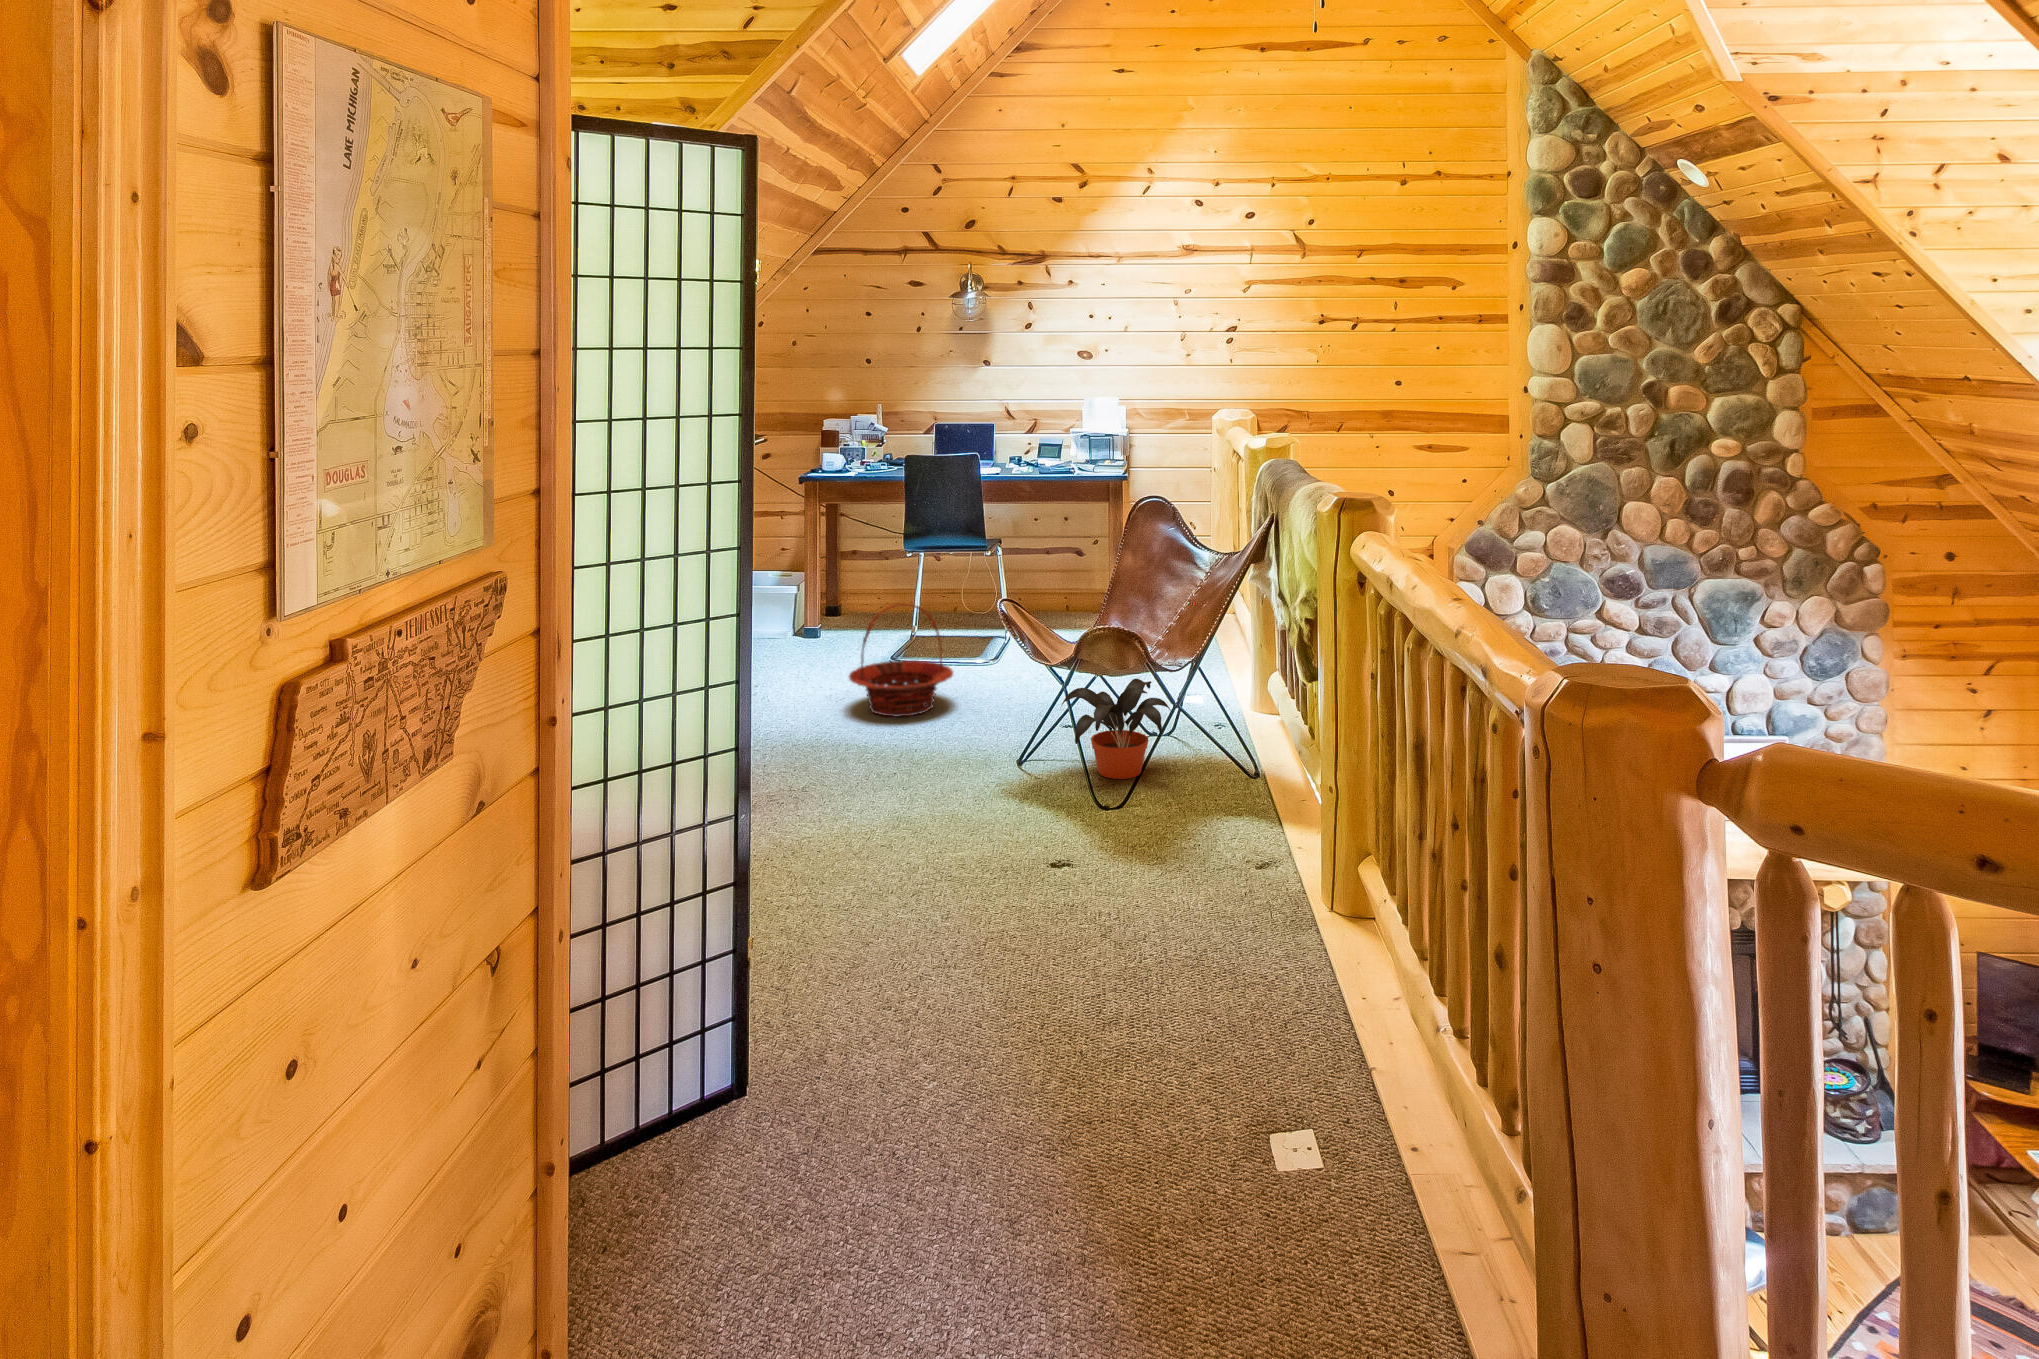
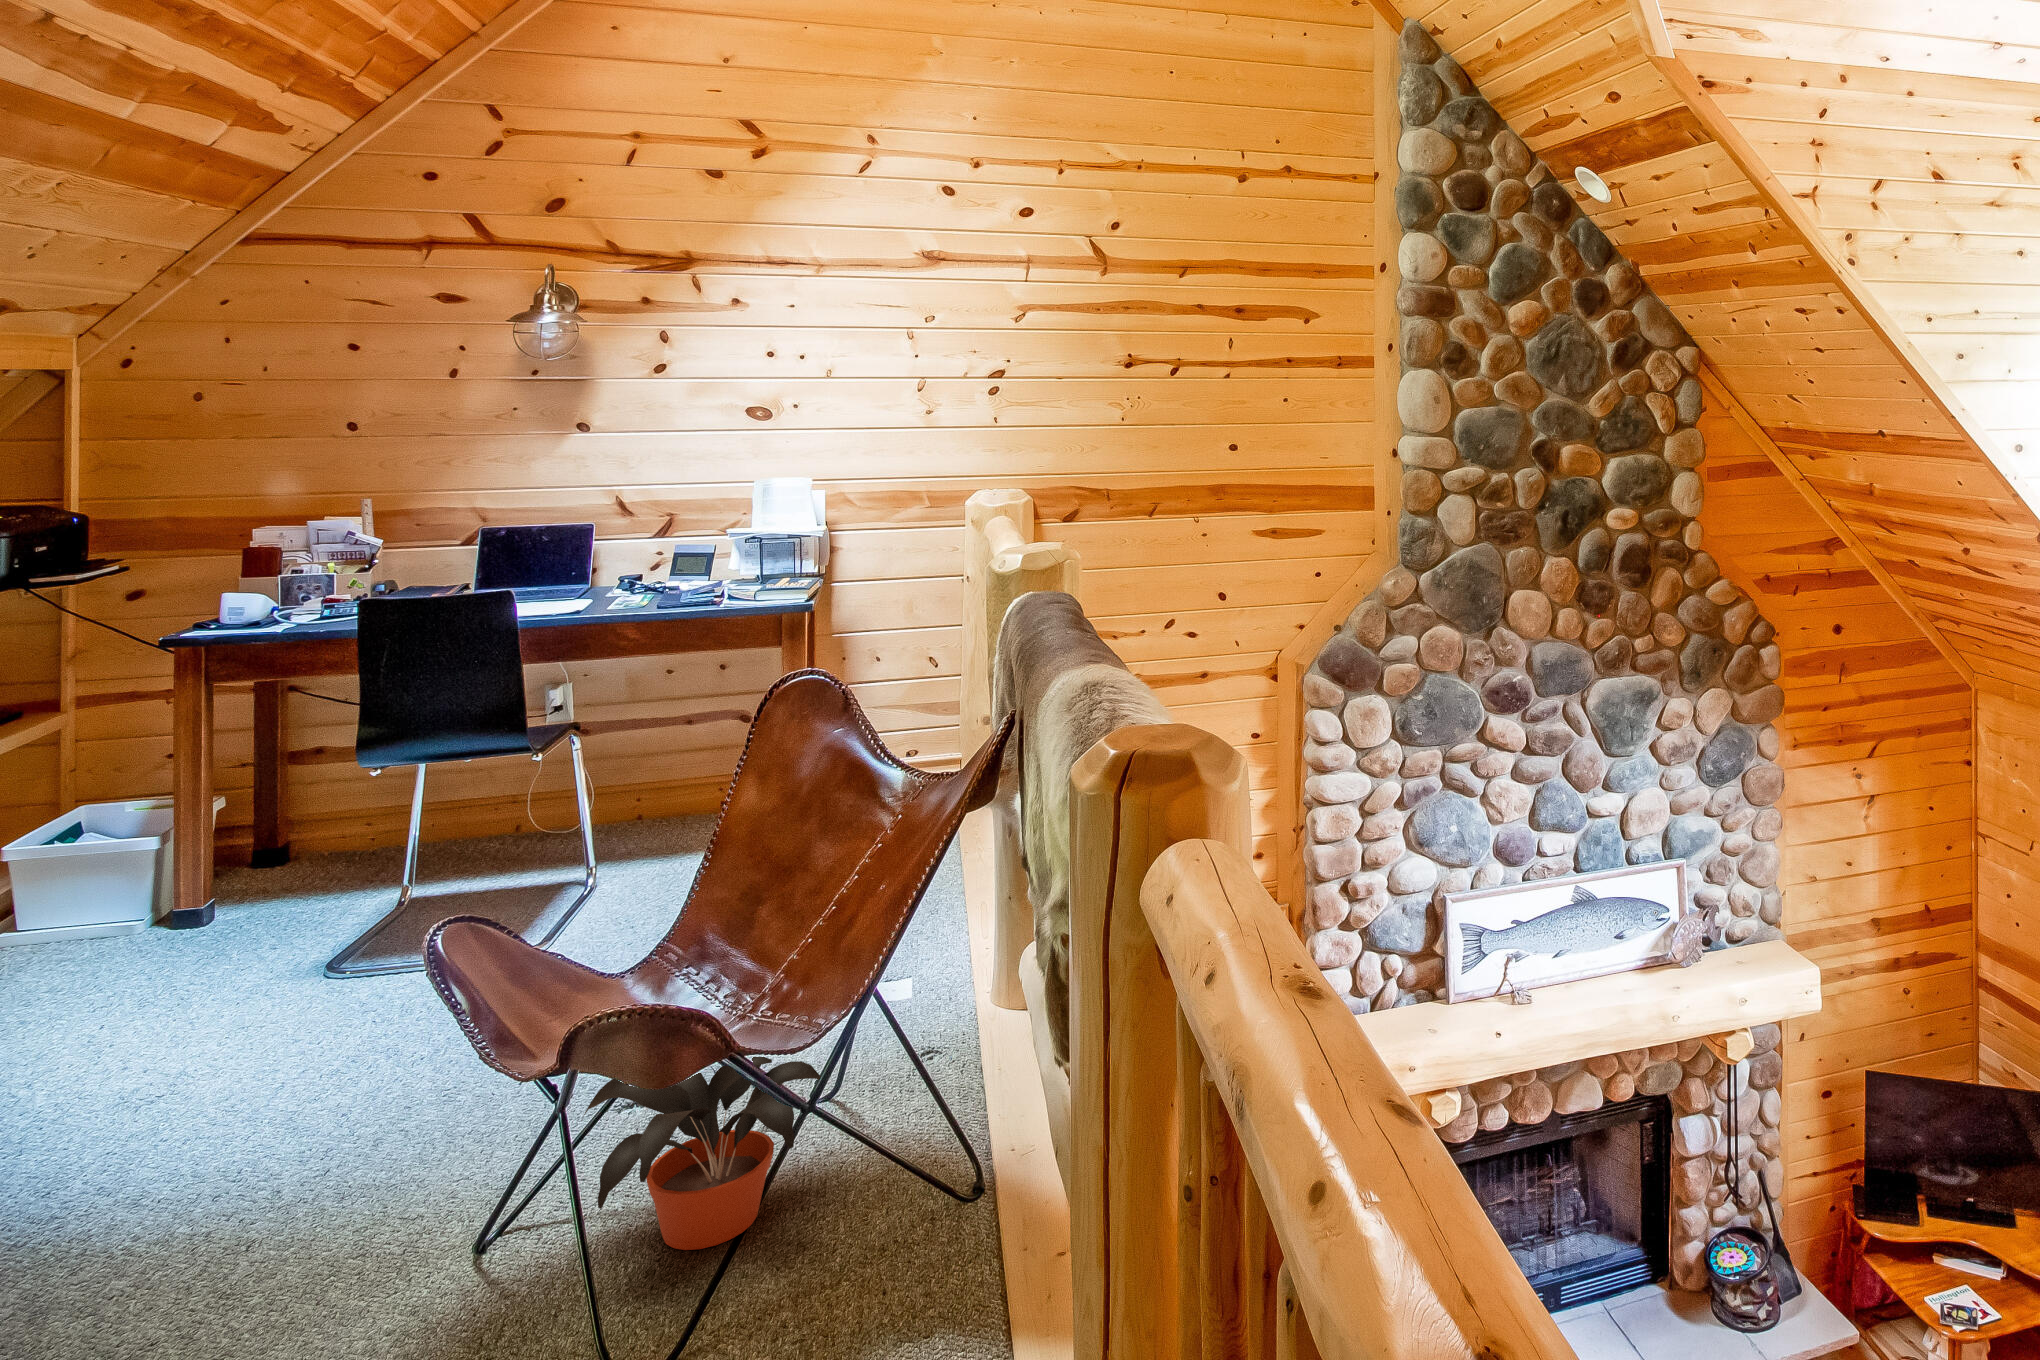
basket: present [849,603,953,716] -> none [119,907,399,1153]

